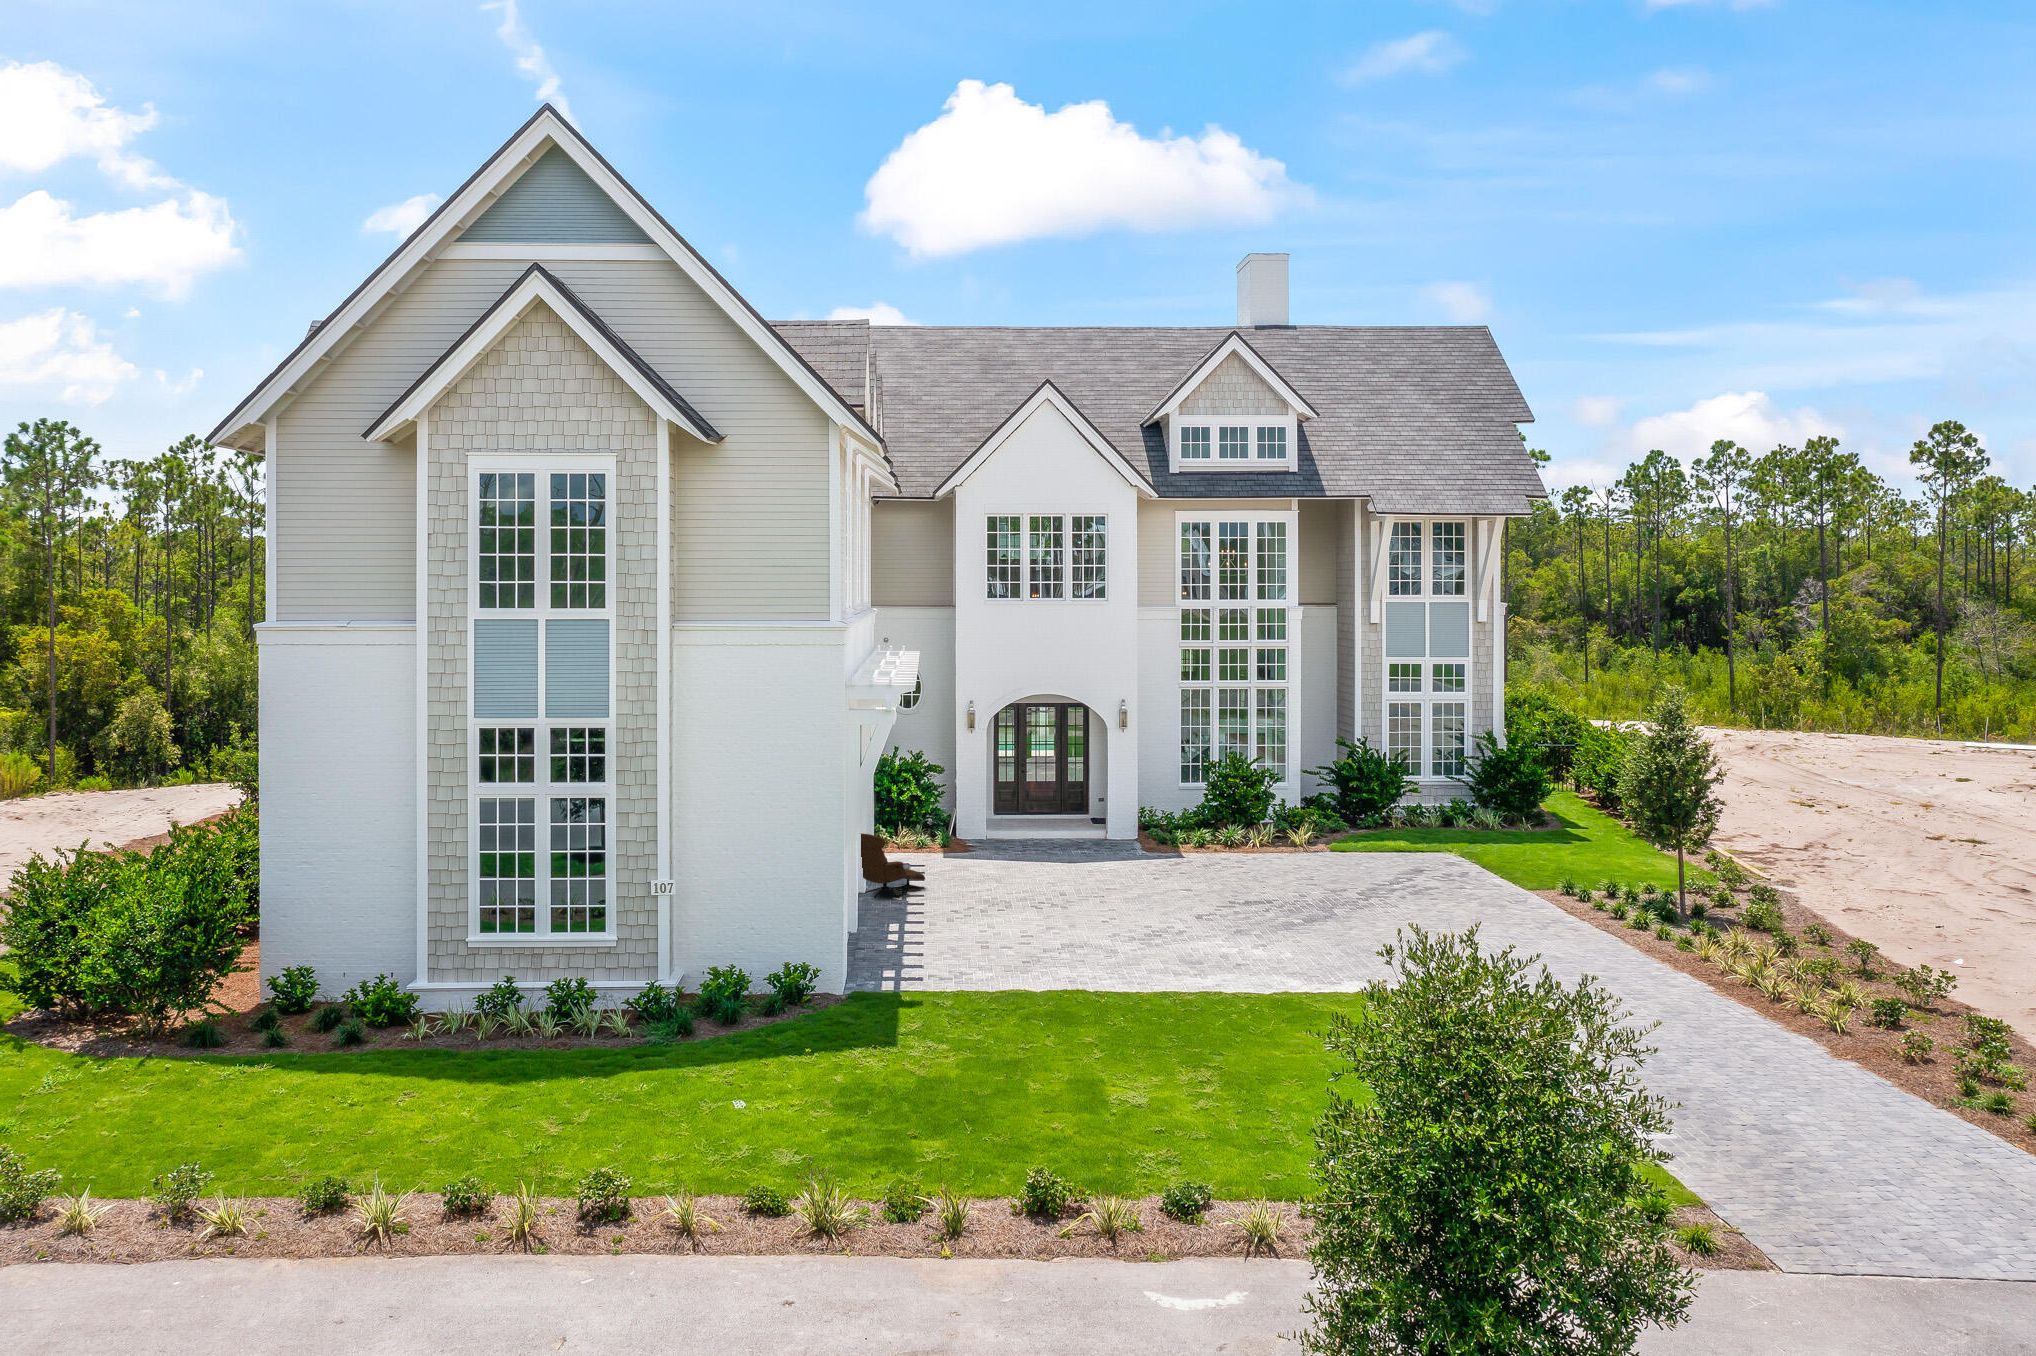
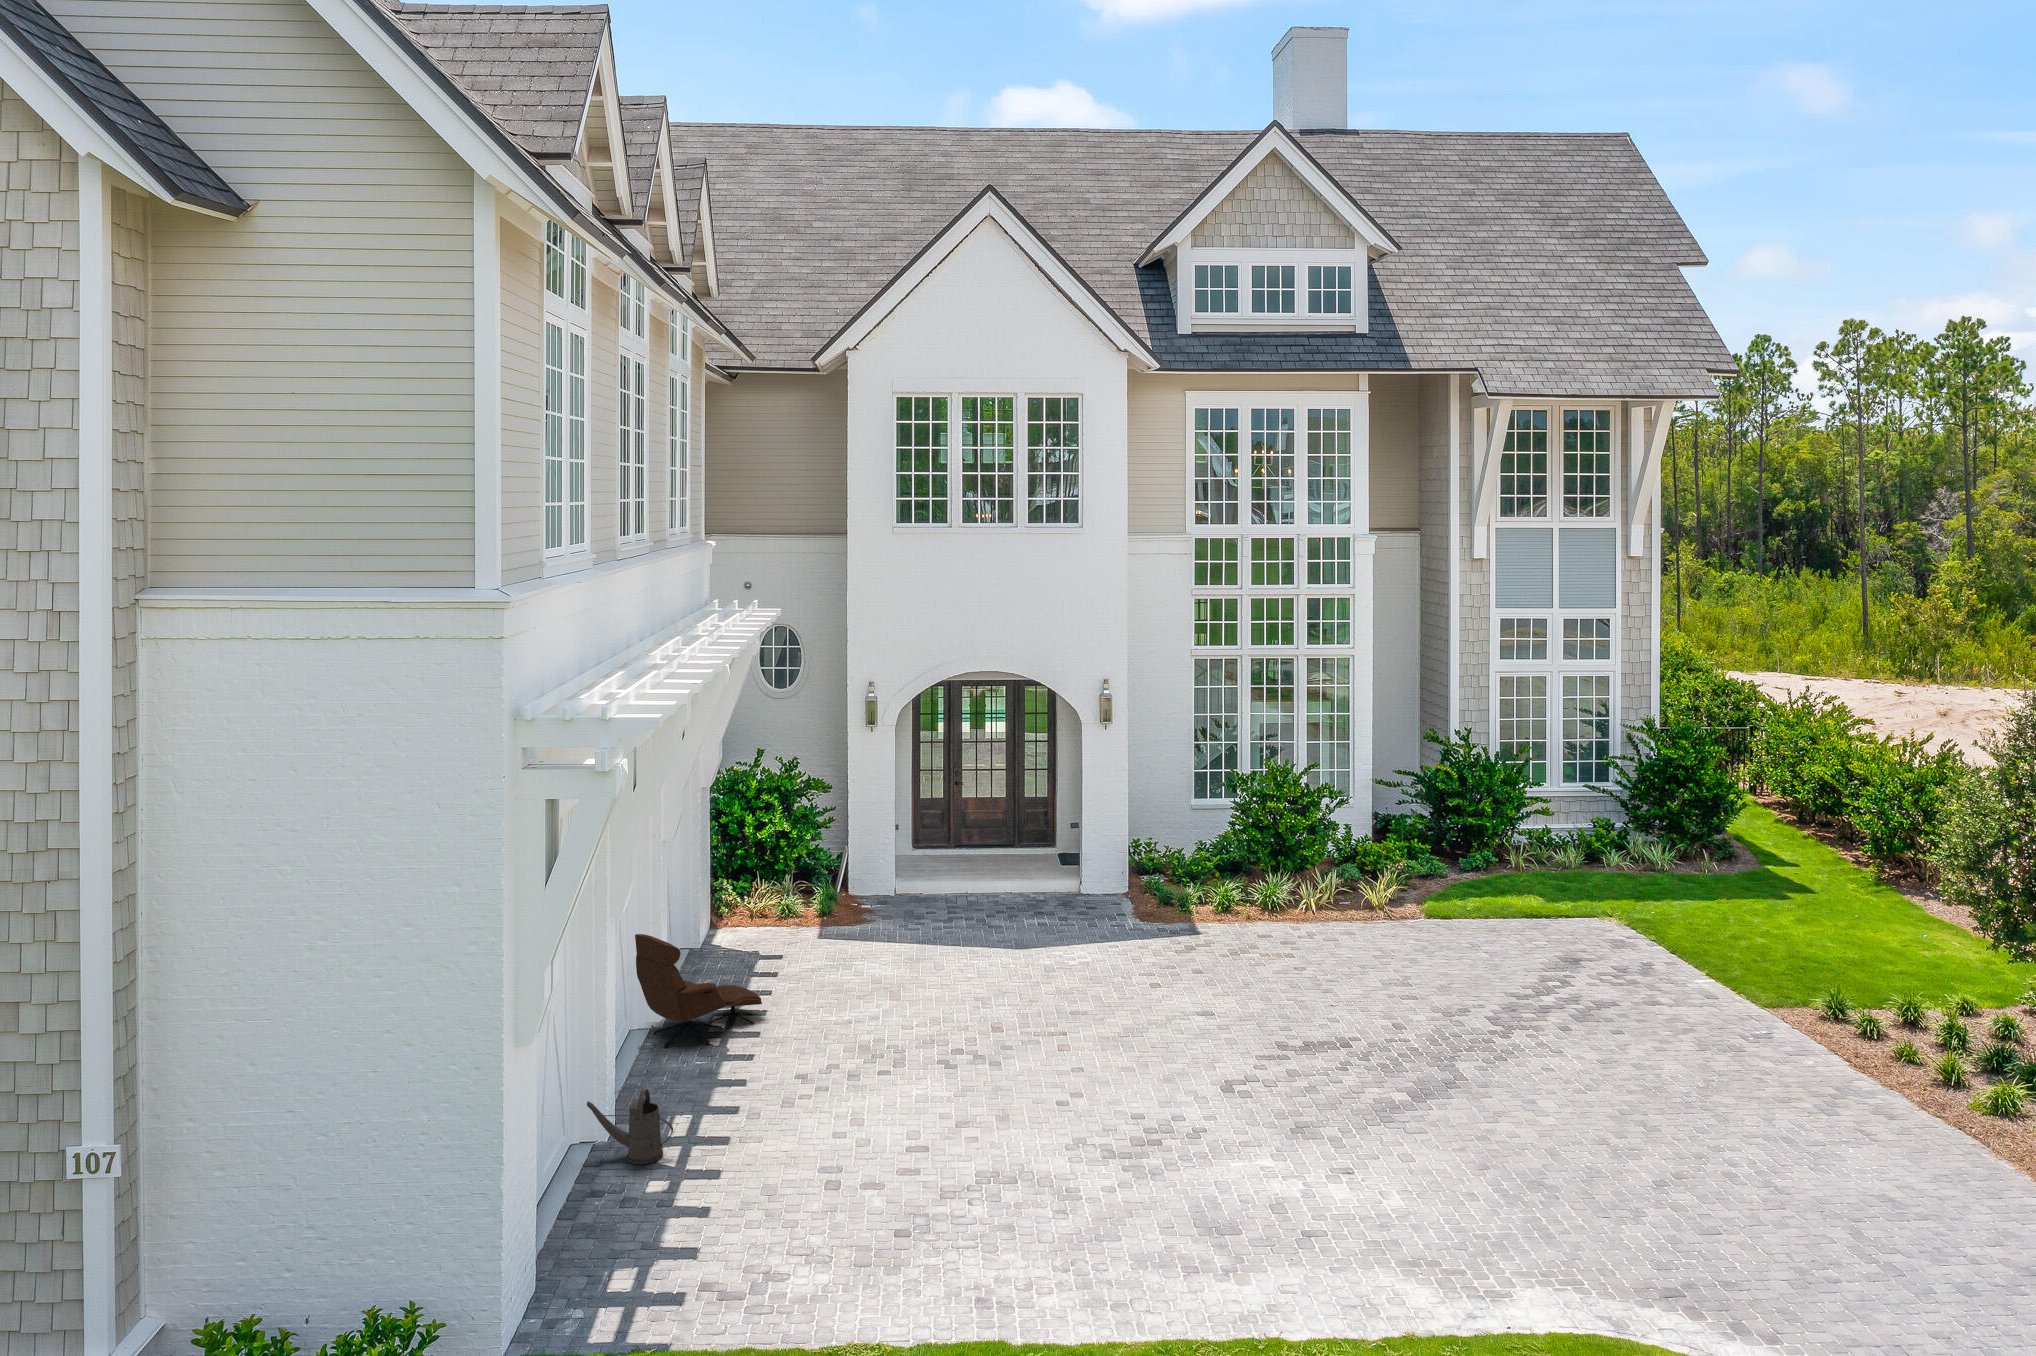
watering can: none [857,897,901,935] -> present [587,1089,673,1164]

